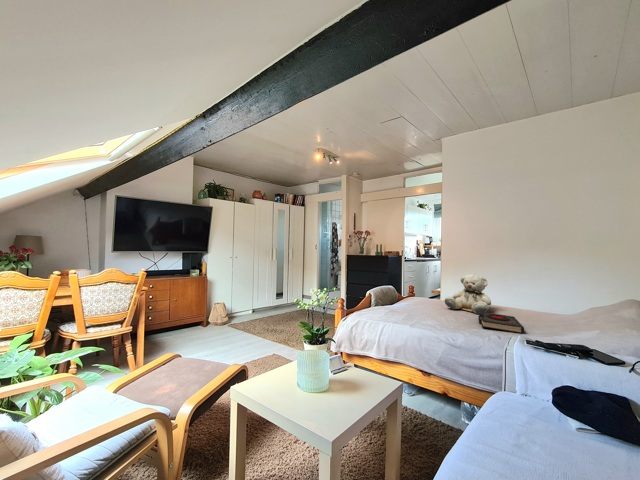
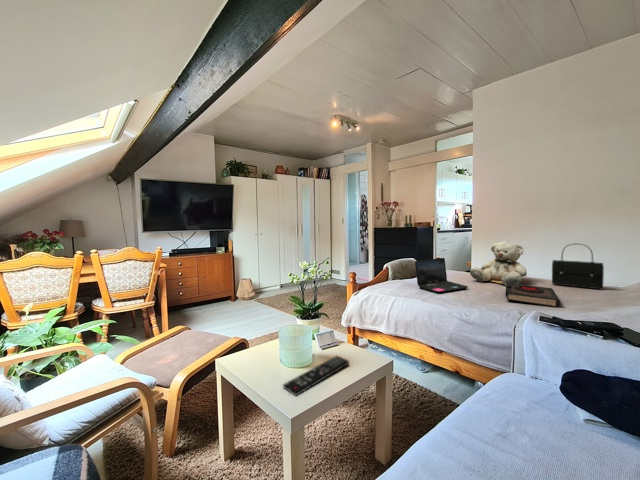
handbag: none [510,279,550,318] -> present [552,244,604,289]
laptop: none [401,288,446,320] -> present [415,258,468,292]
remote control: none [311,381,362,422] -> present [283,356,349,395]

